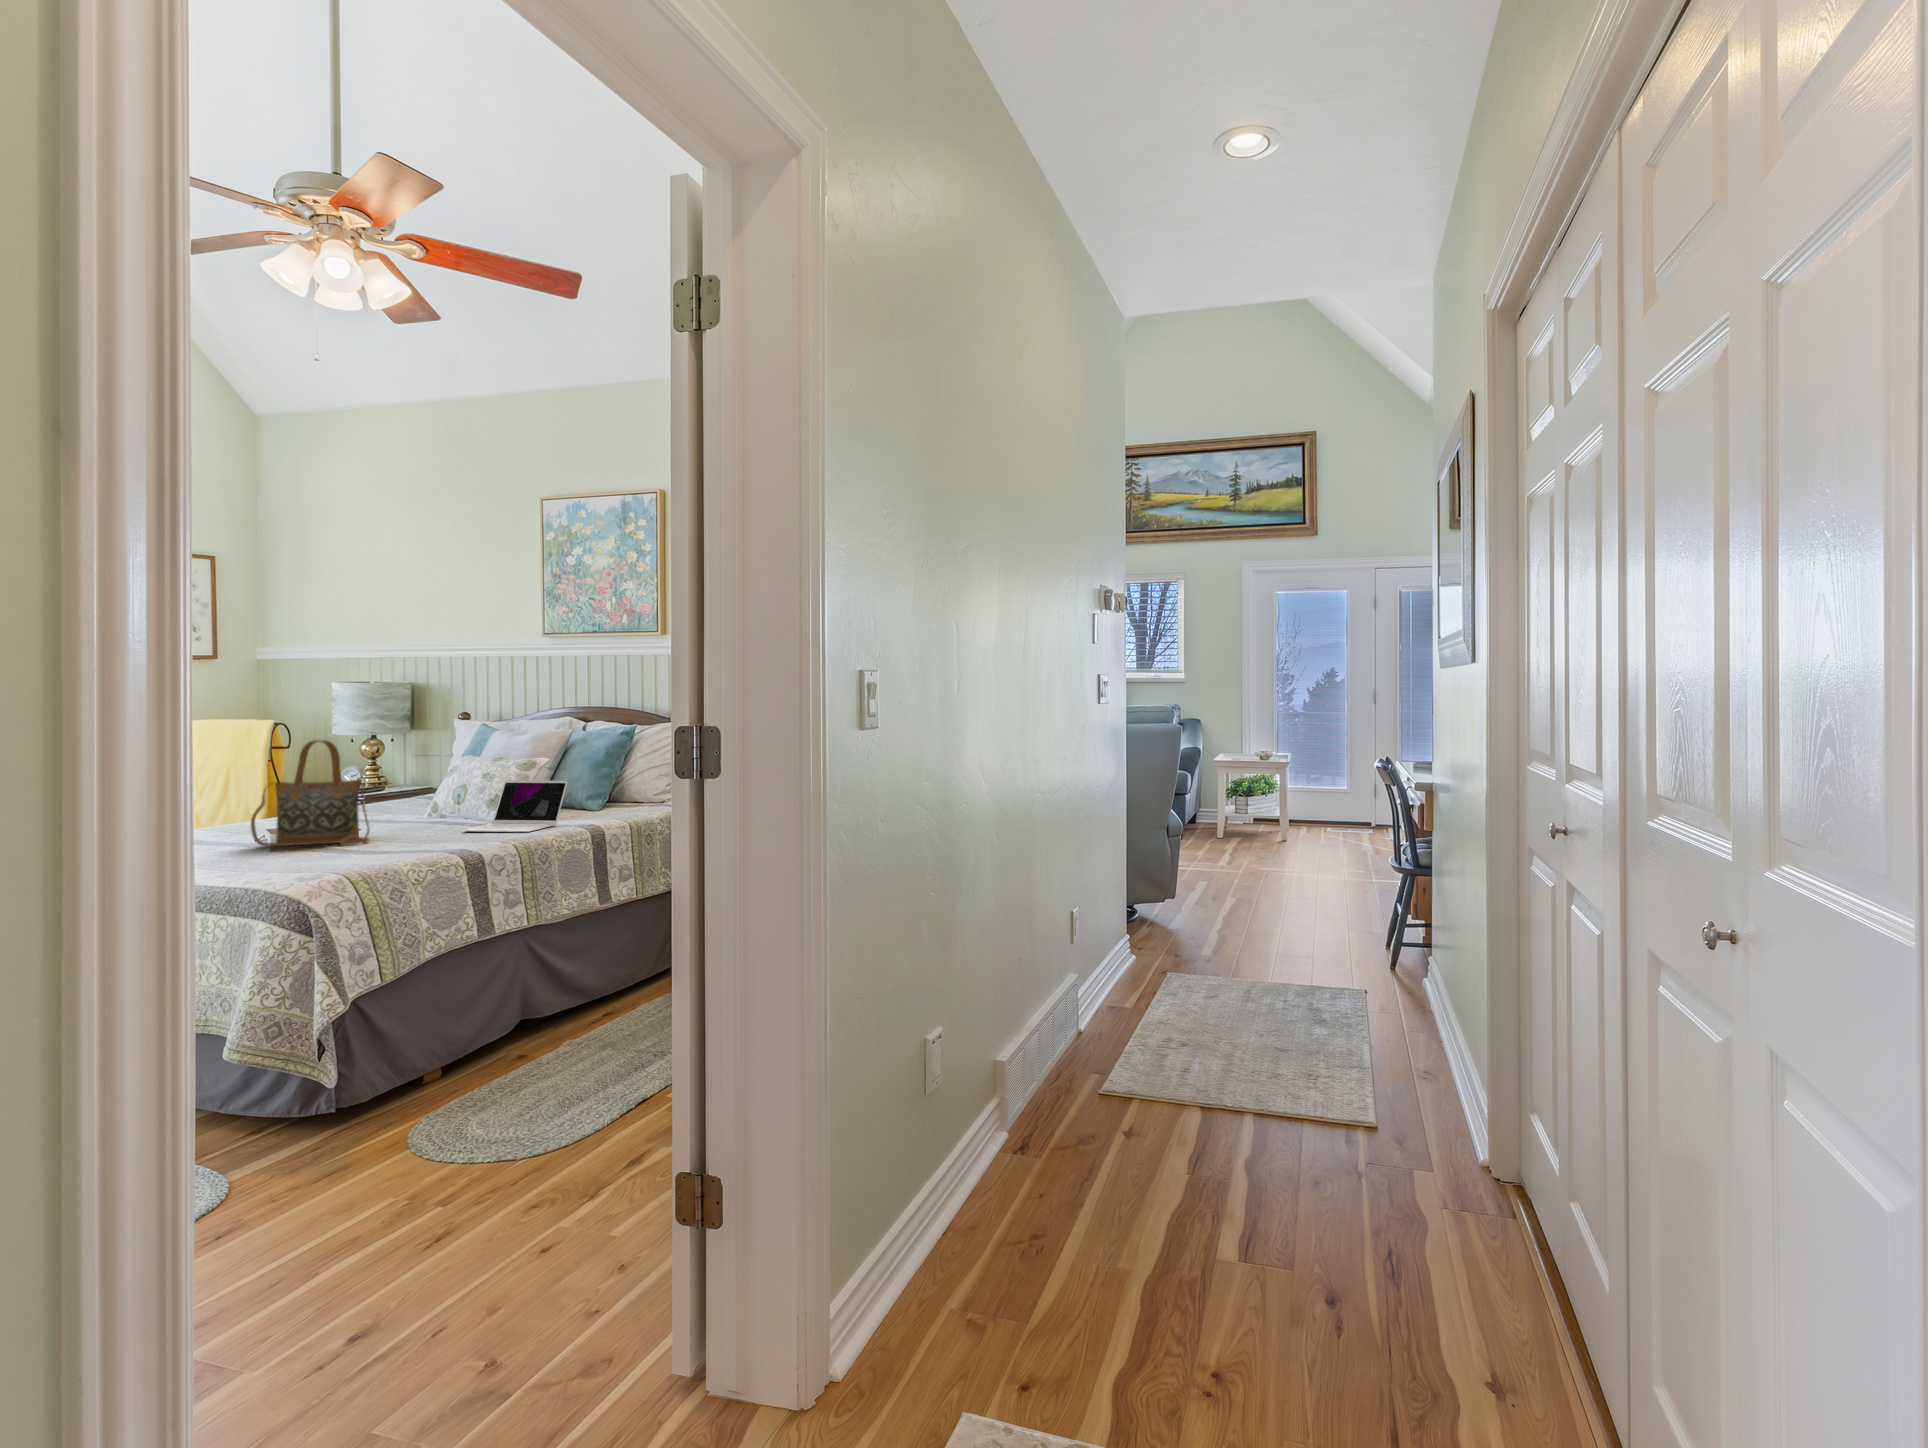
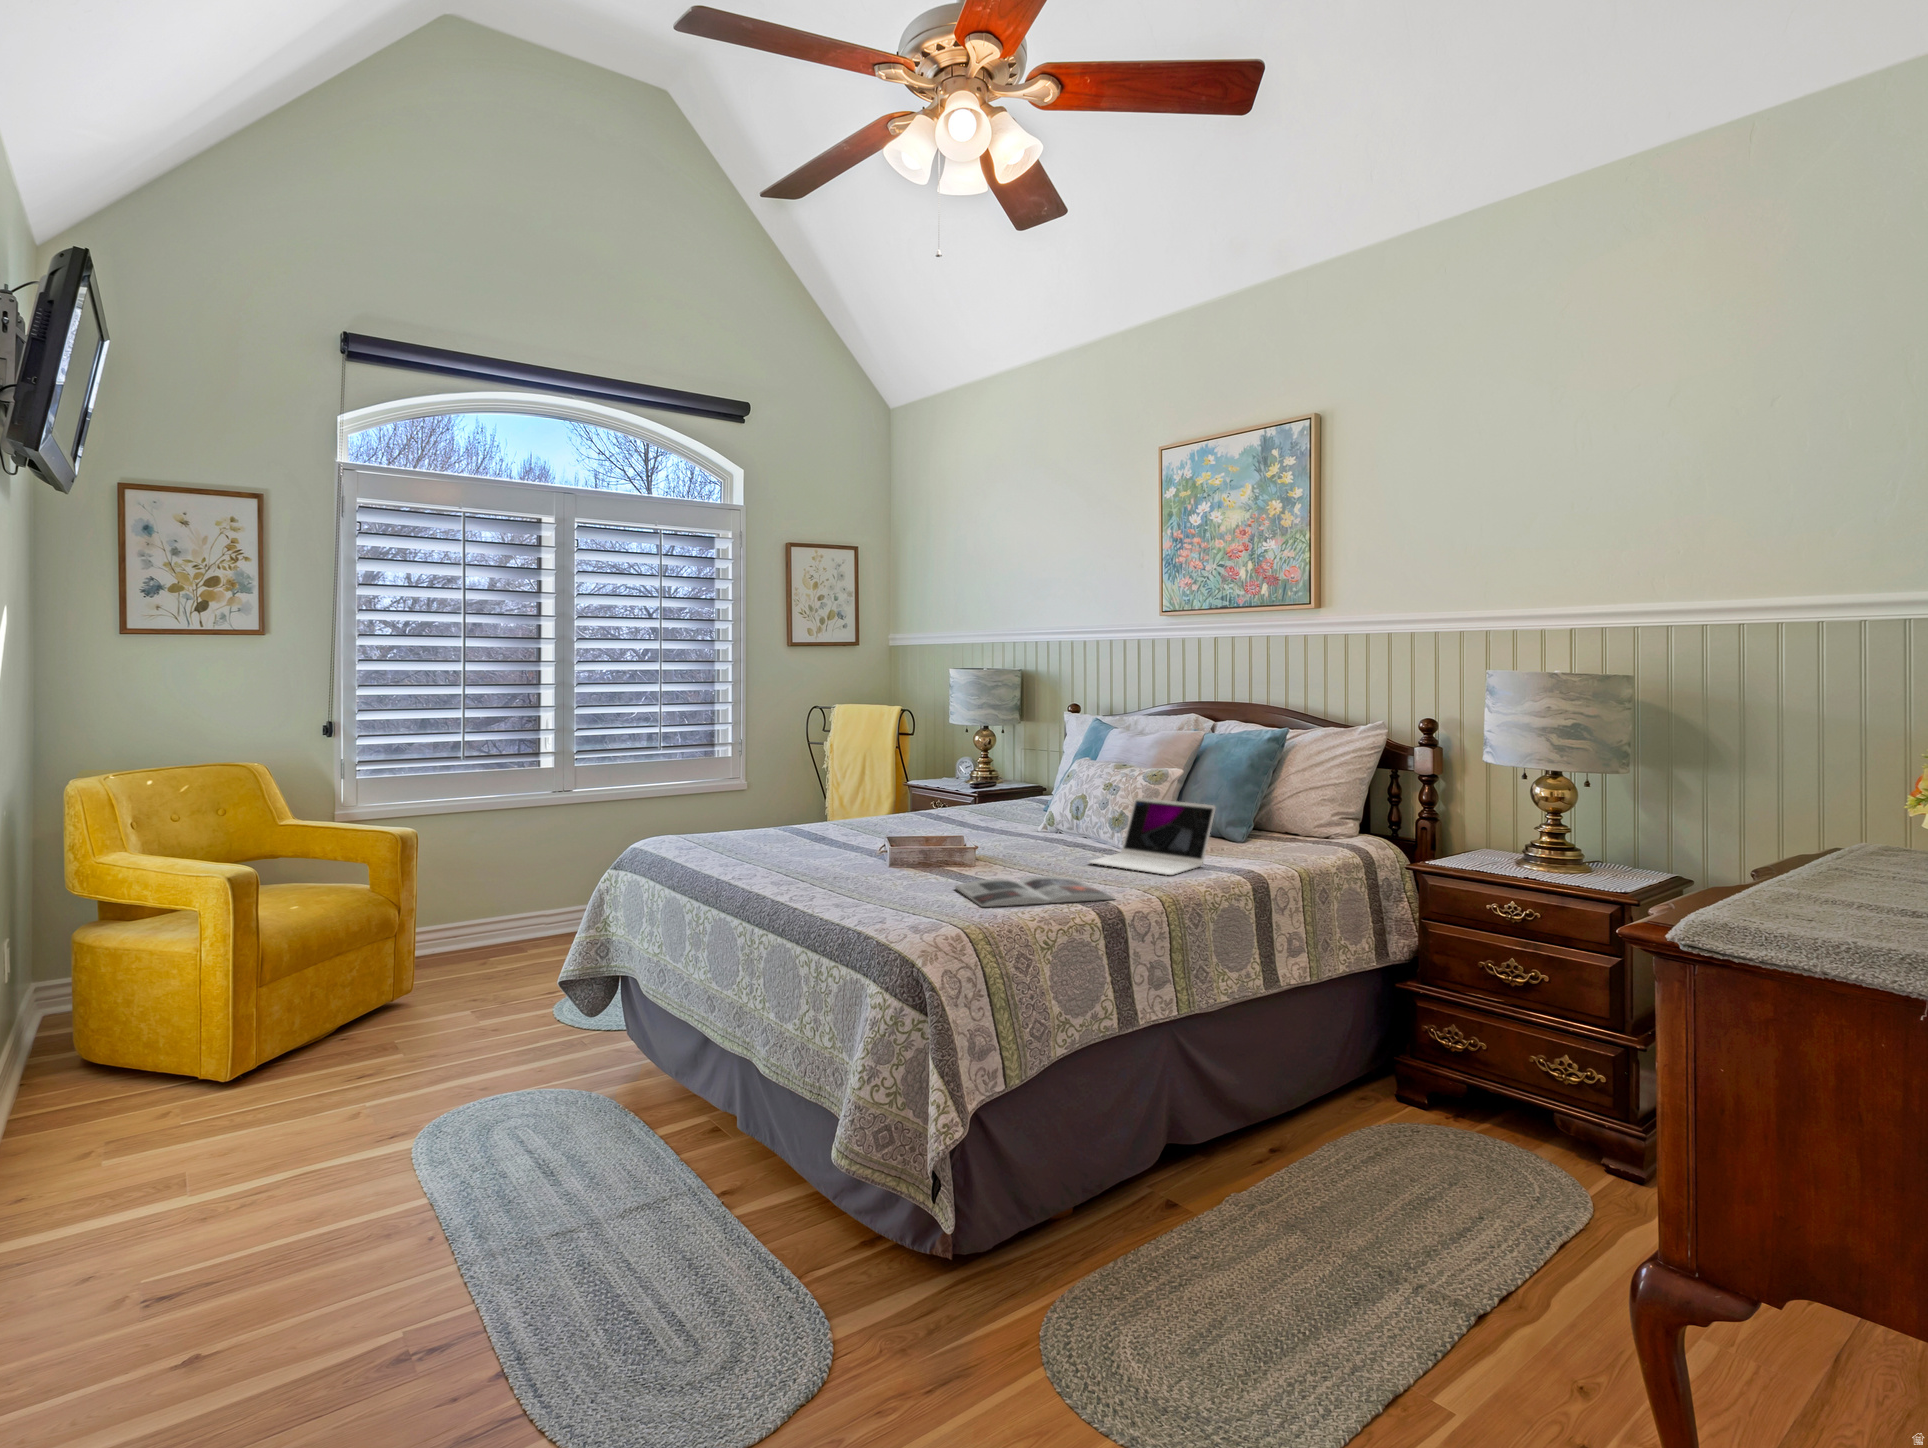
handbag: present [251,740,370,846] -> none [871,738,988,870]
magazine: none [337,839,478,862] -> present [955,876,1114,907]

